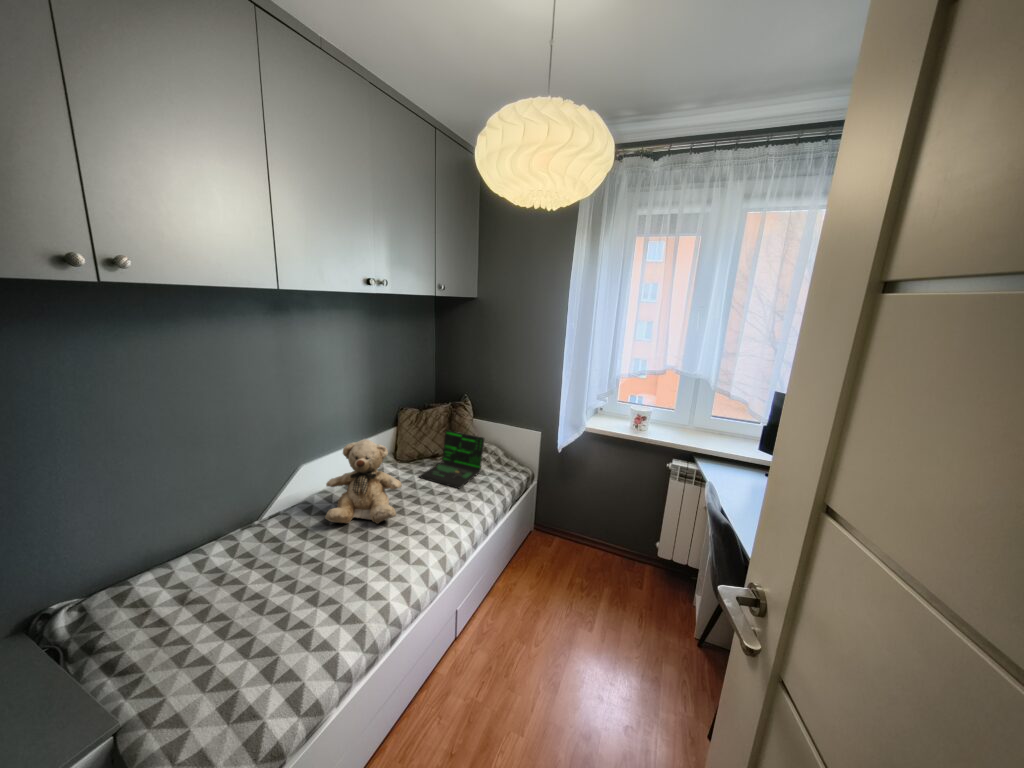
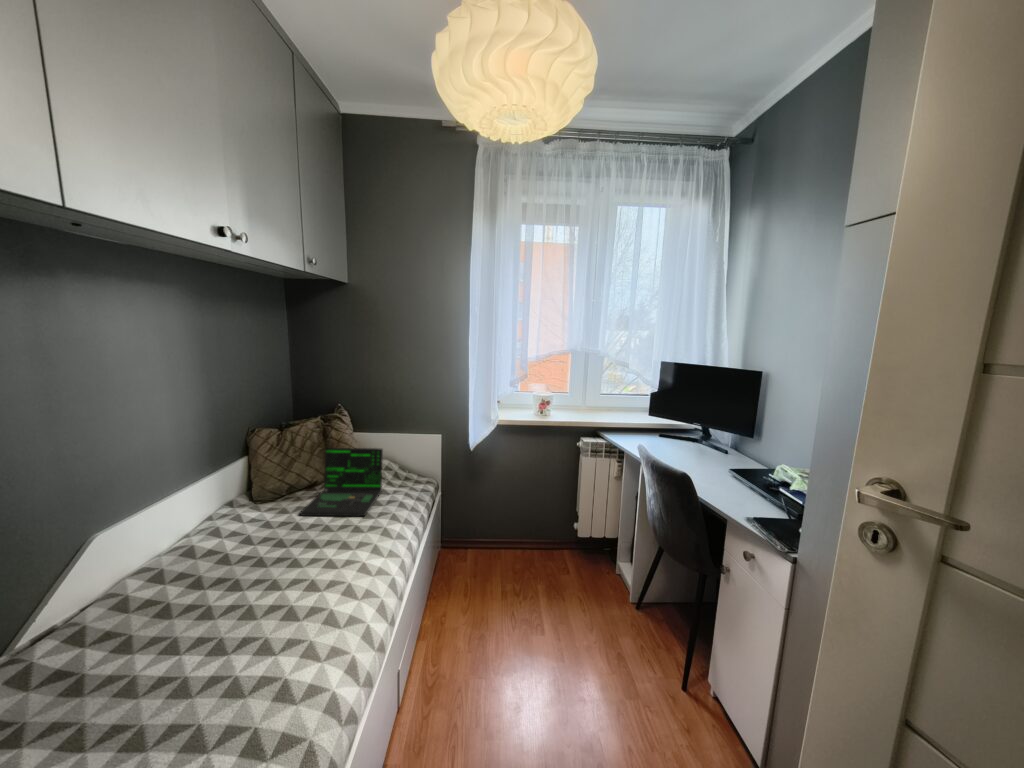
teddy bear: present [325,439,402,524] -> none [157,471,293,611]

